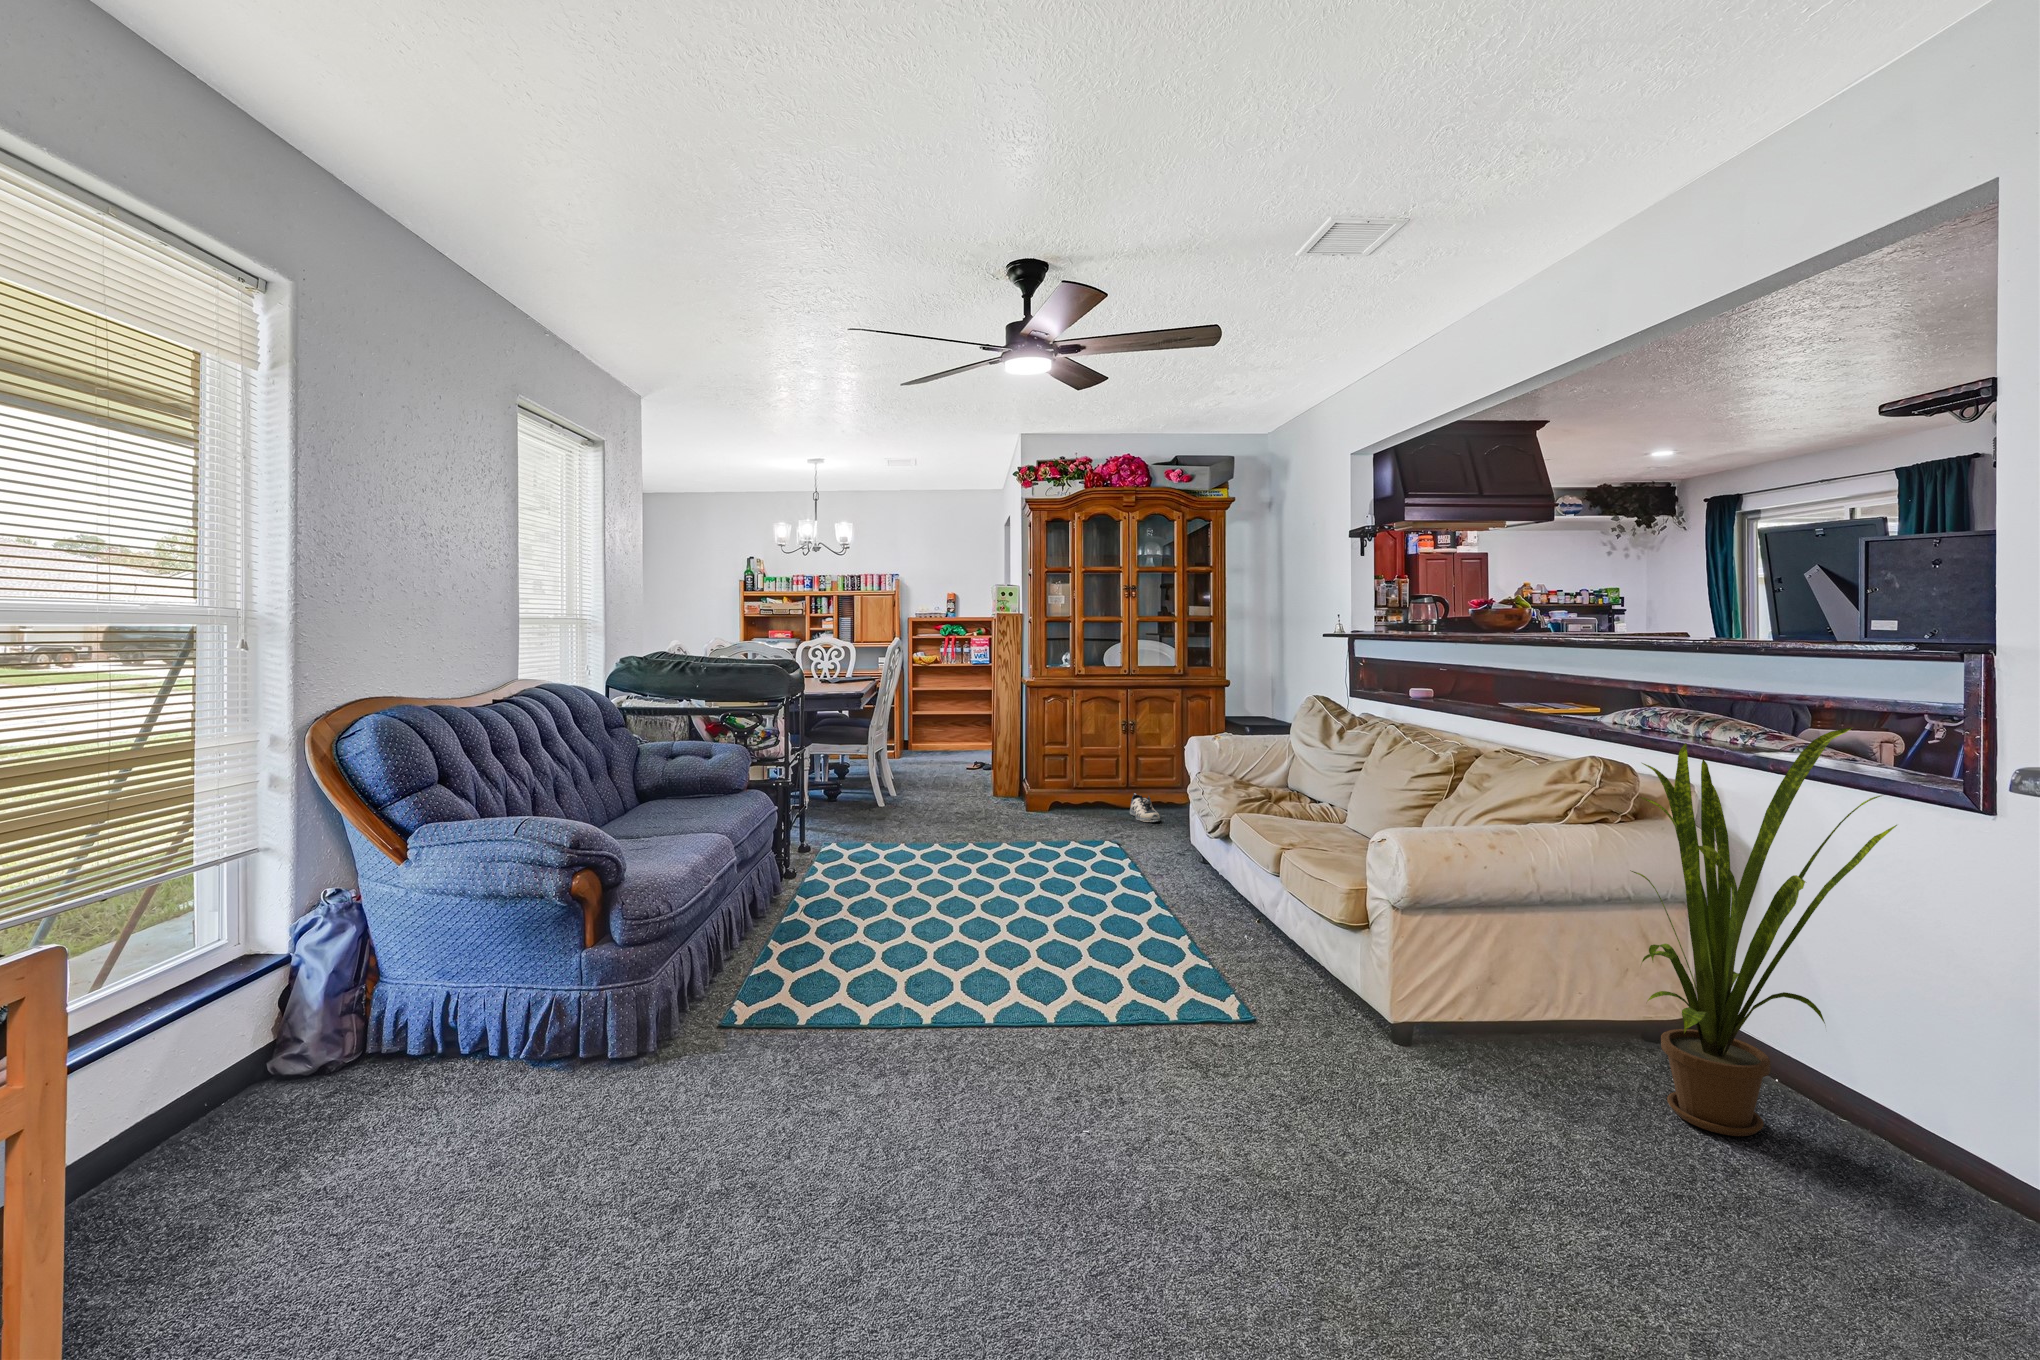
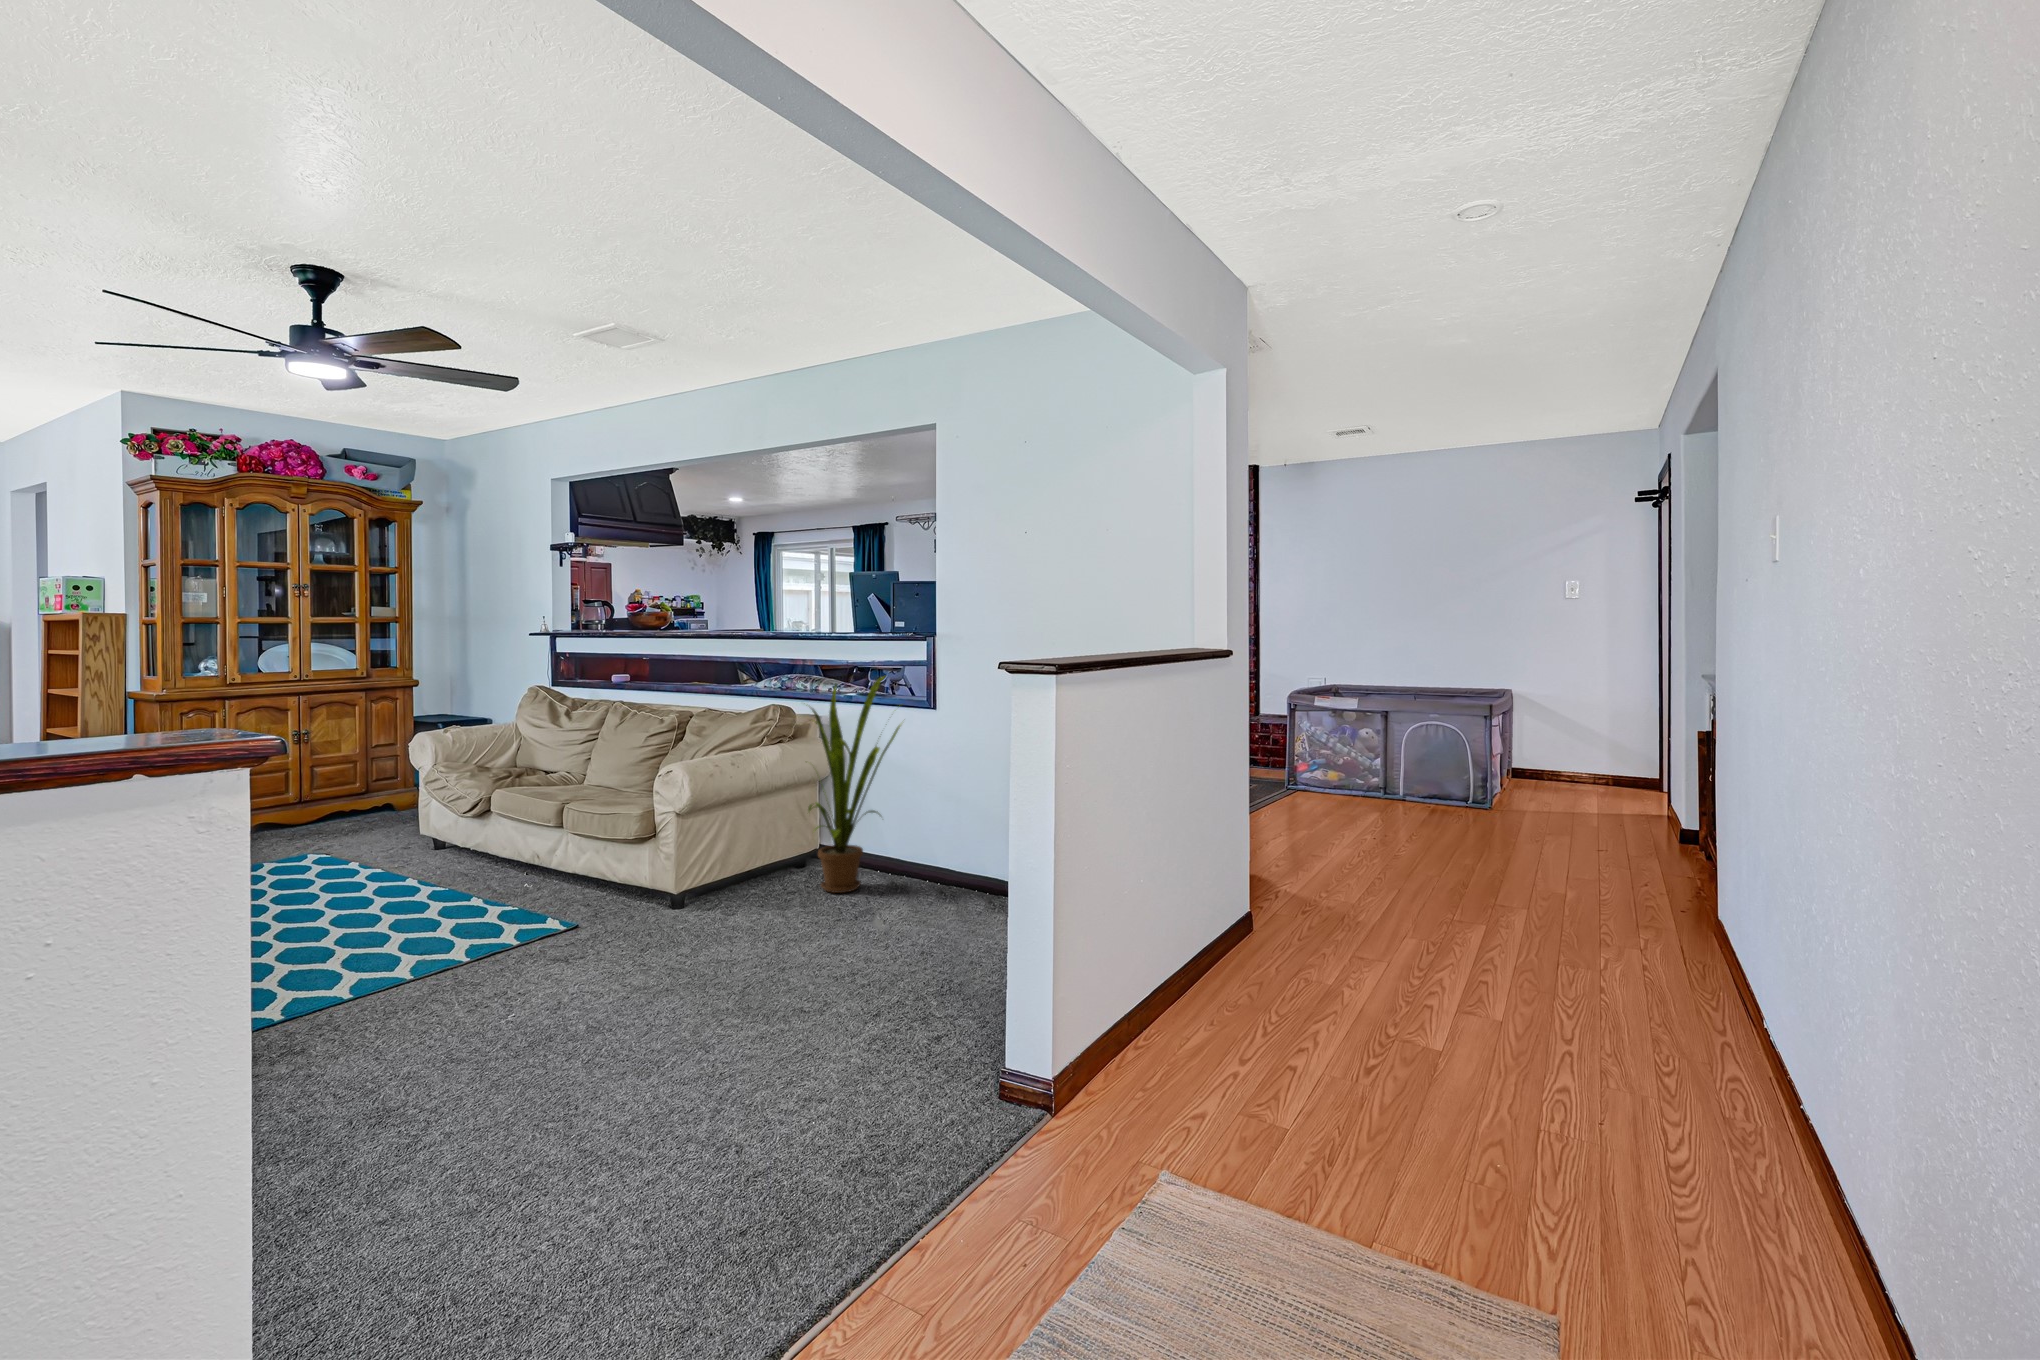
shoe: present [1130,793,1160,822] -> none [309,806,355,833]

